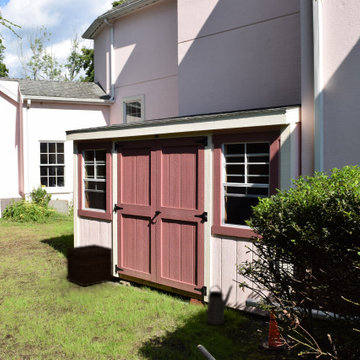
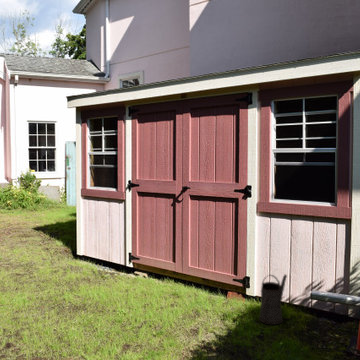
wooden crate: present [66,244,113,286] -> none [71,229,126,278]

